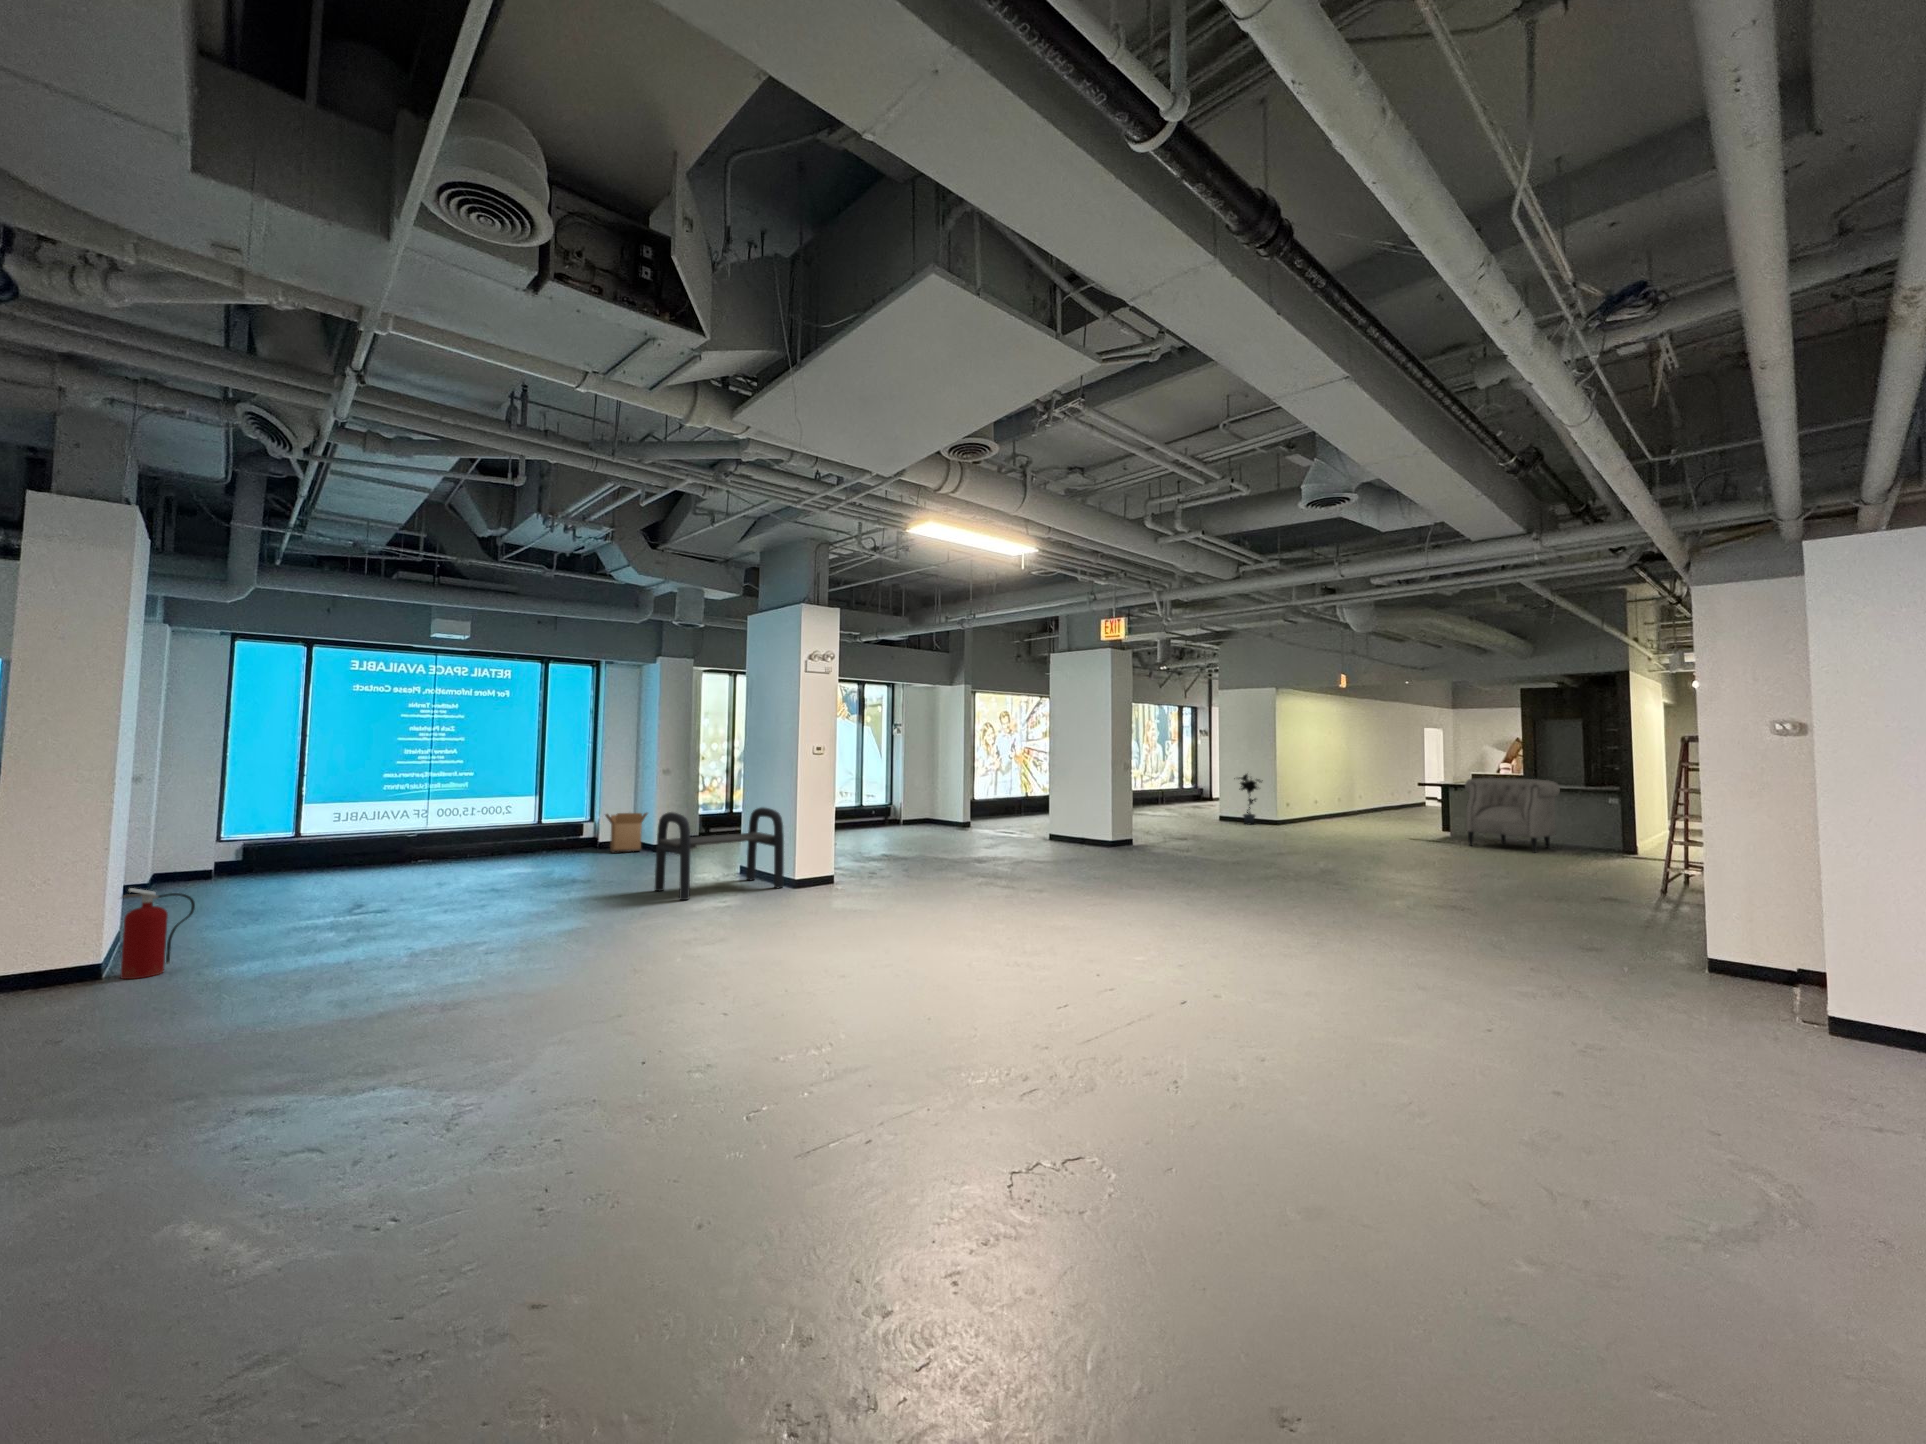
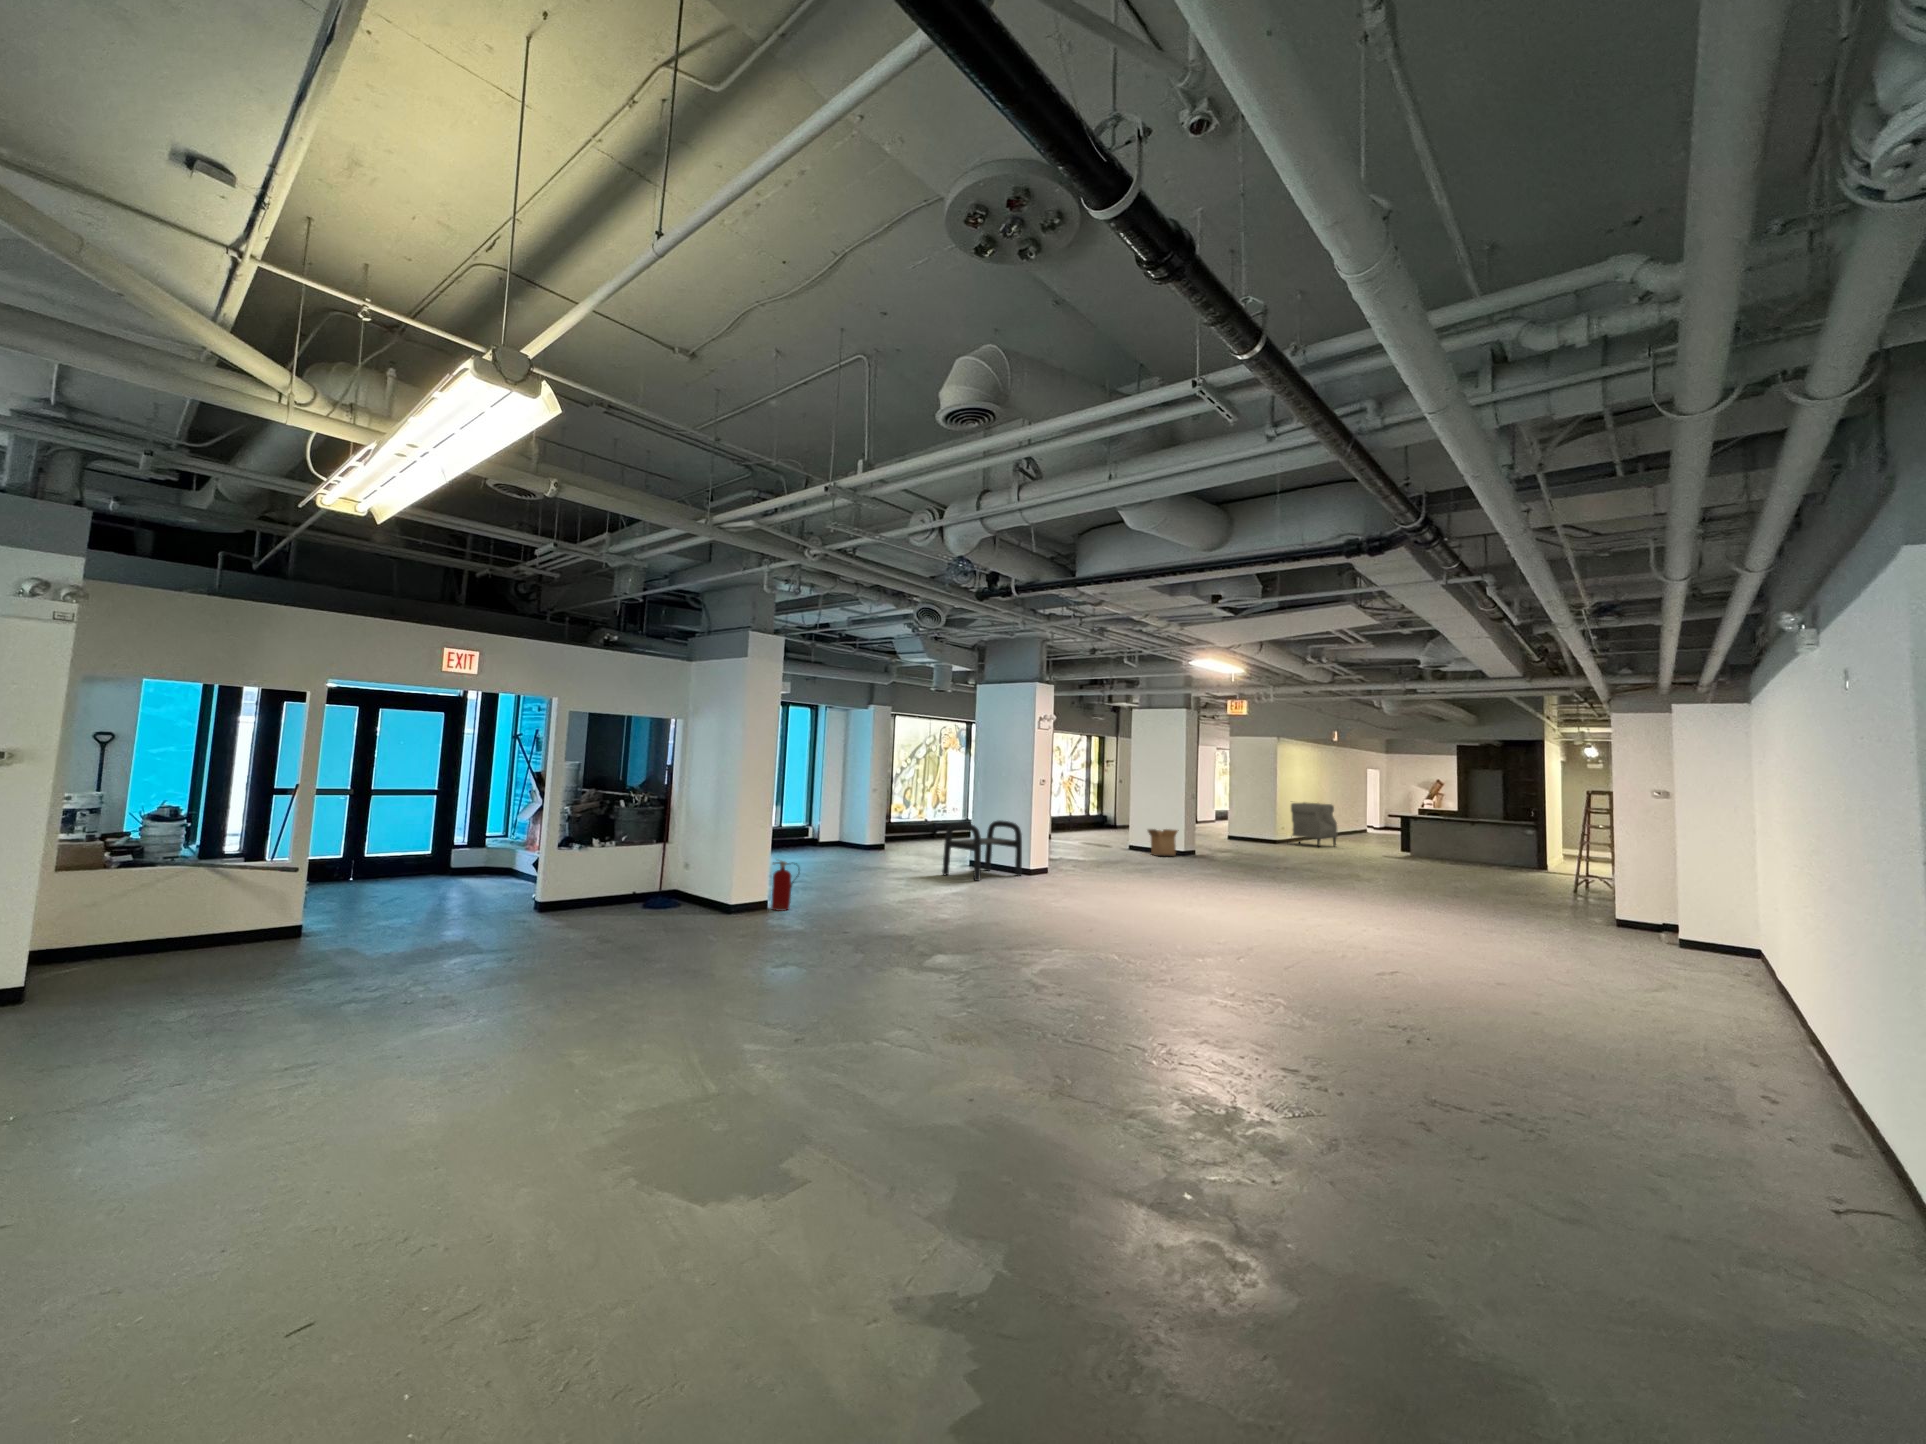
potted plant: present [1234,774,1261,824] -> none [1243,802,1269,843]
chair: present [1465,778,1560,853] -> present [1288,802,1337,848]
cardboard box: present [606,813,648,852] -> present [1148,829,1178,856]

